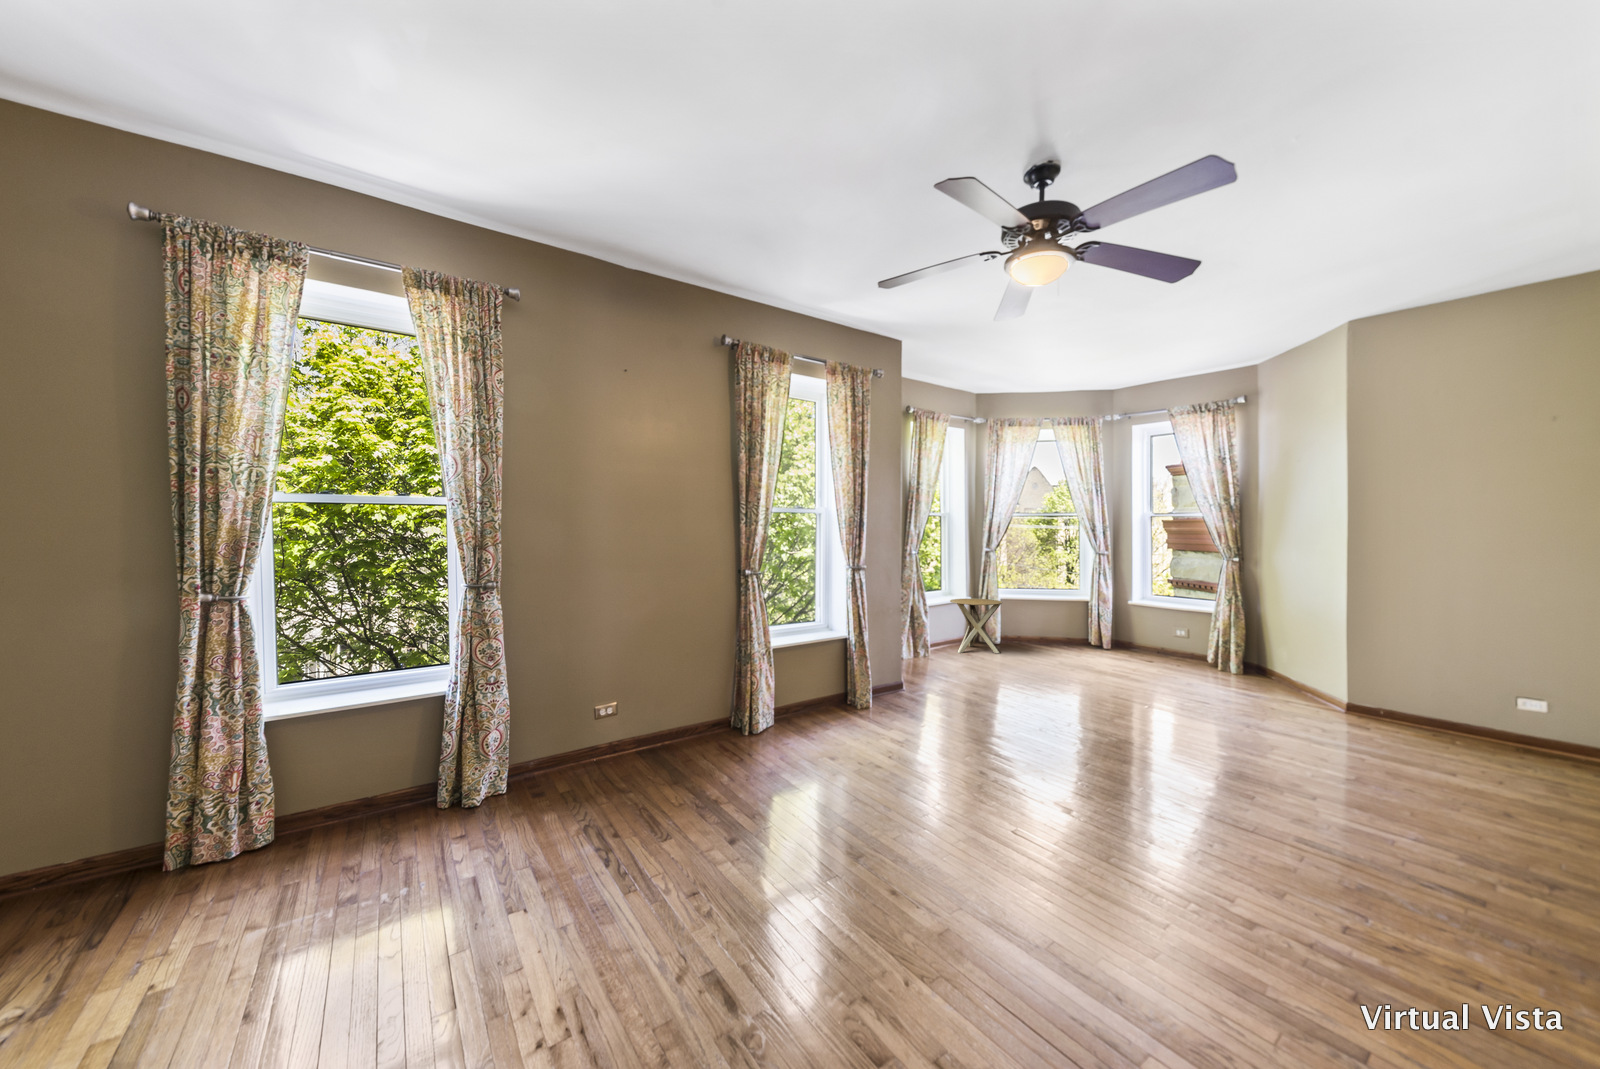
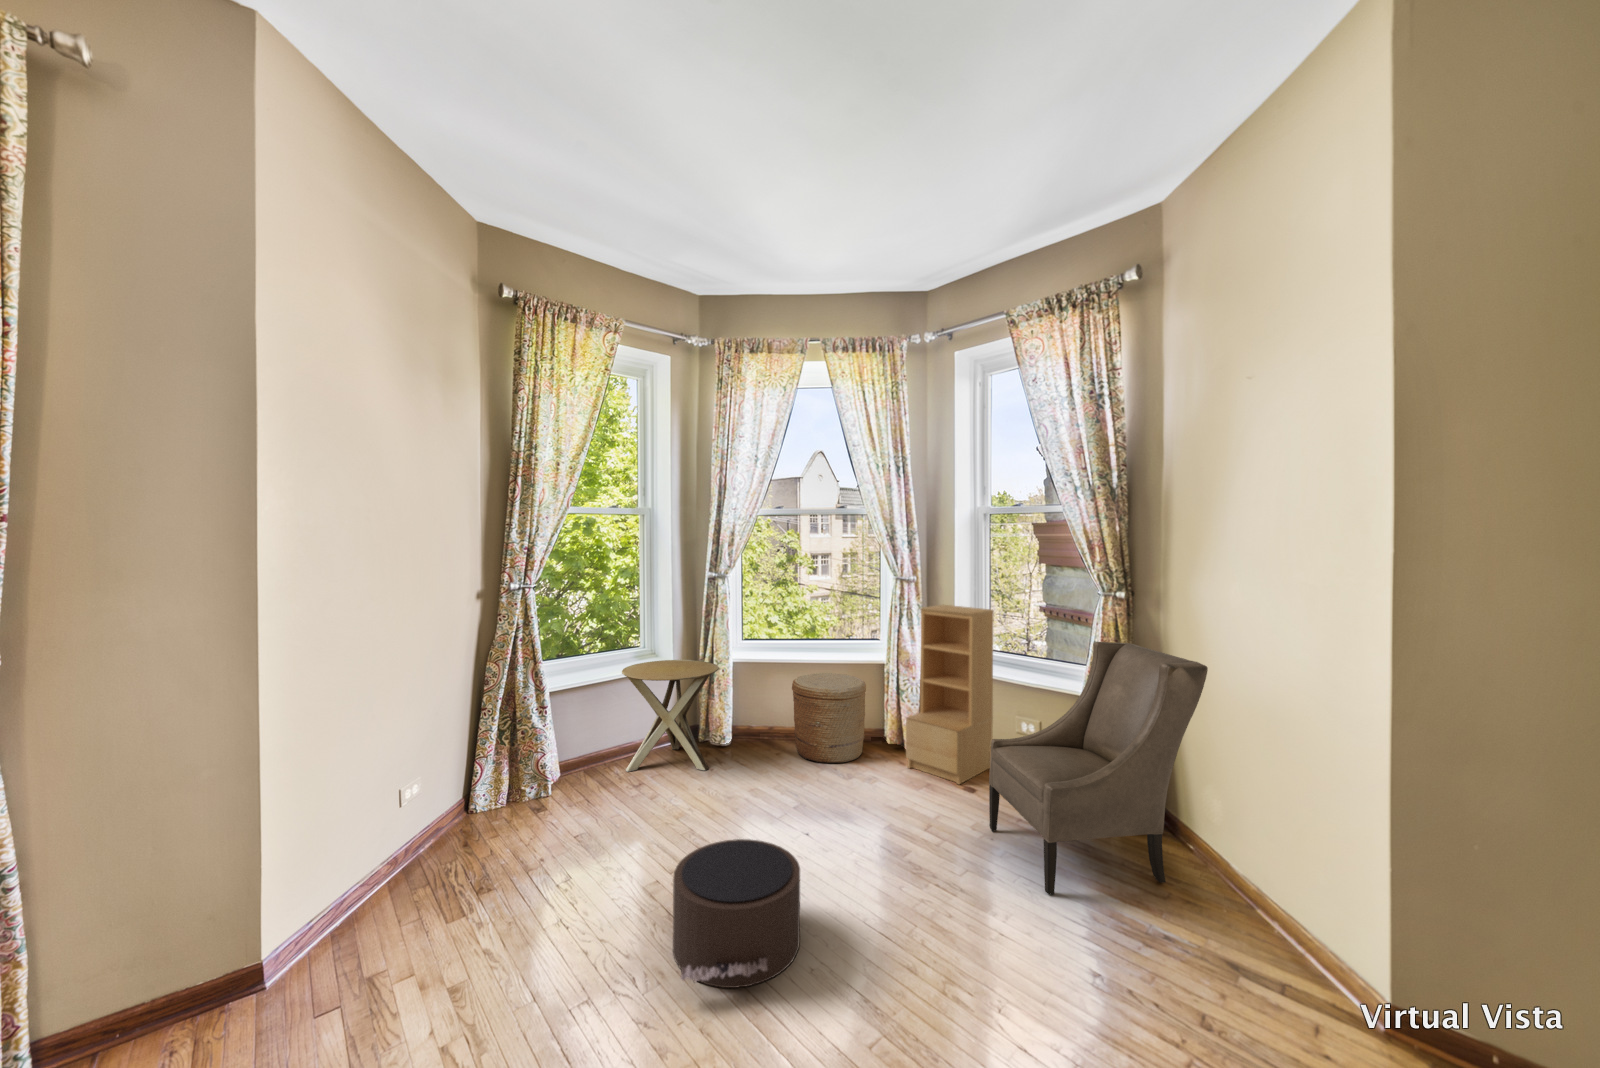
bookshelf: none [1108,568,1158,660] -> present [906,605,994,784]
armchair: none [1168,582,1282,687] -> present [989,642,1208,894]
woven basket: none [1037,607,1081,652] -> present [792,673,866,763]
pouf: none [1048,659,1110,700] -> present [673,839,800,988]

